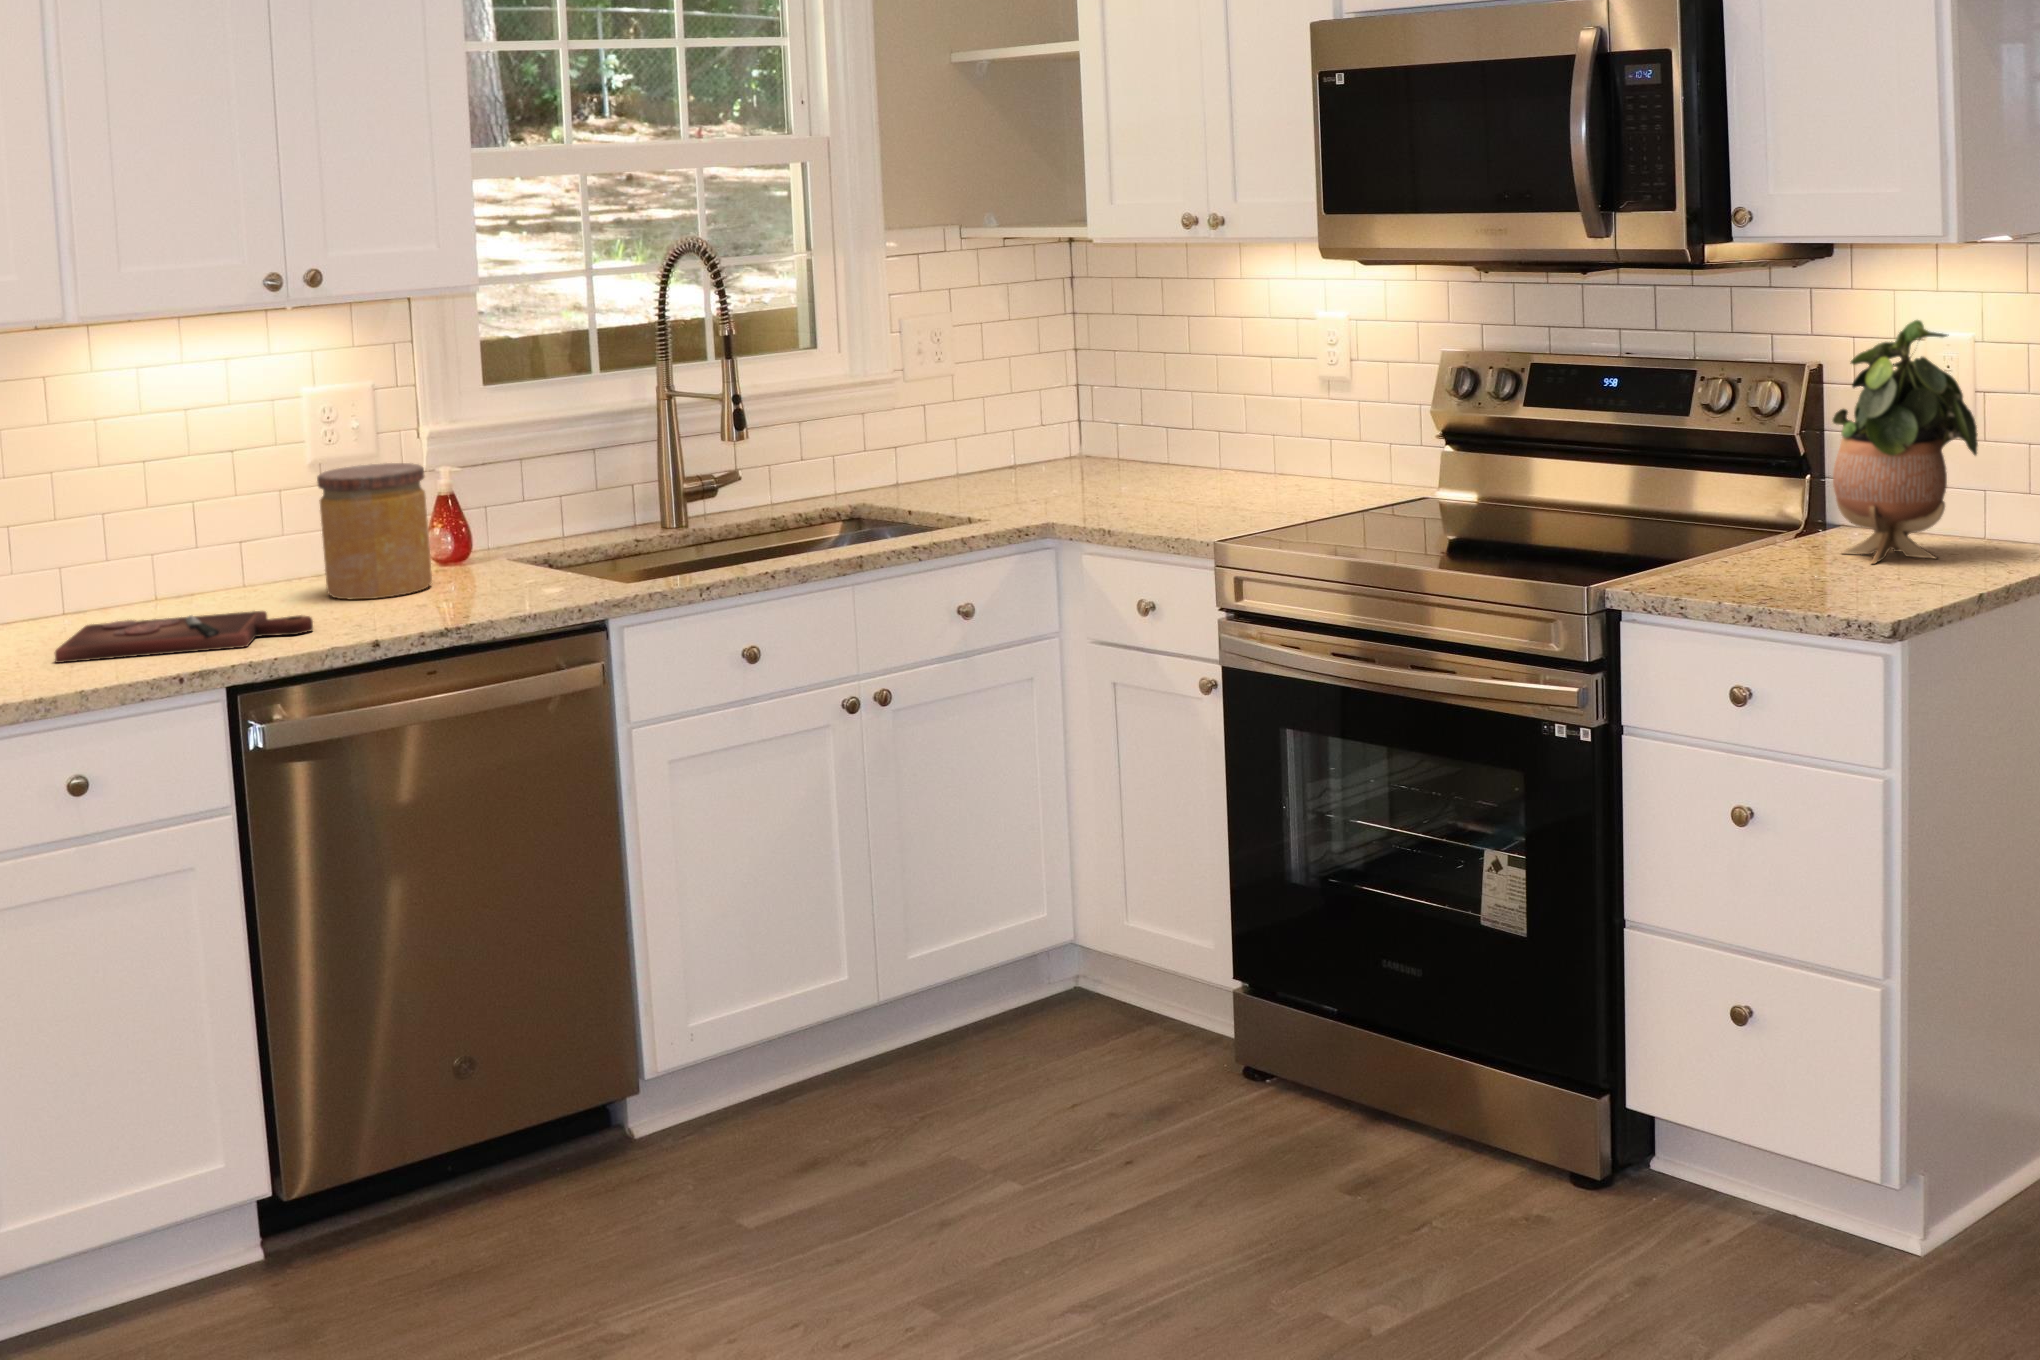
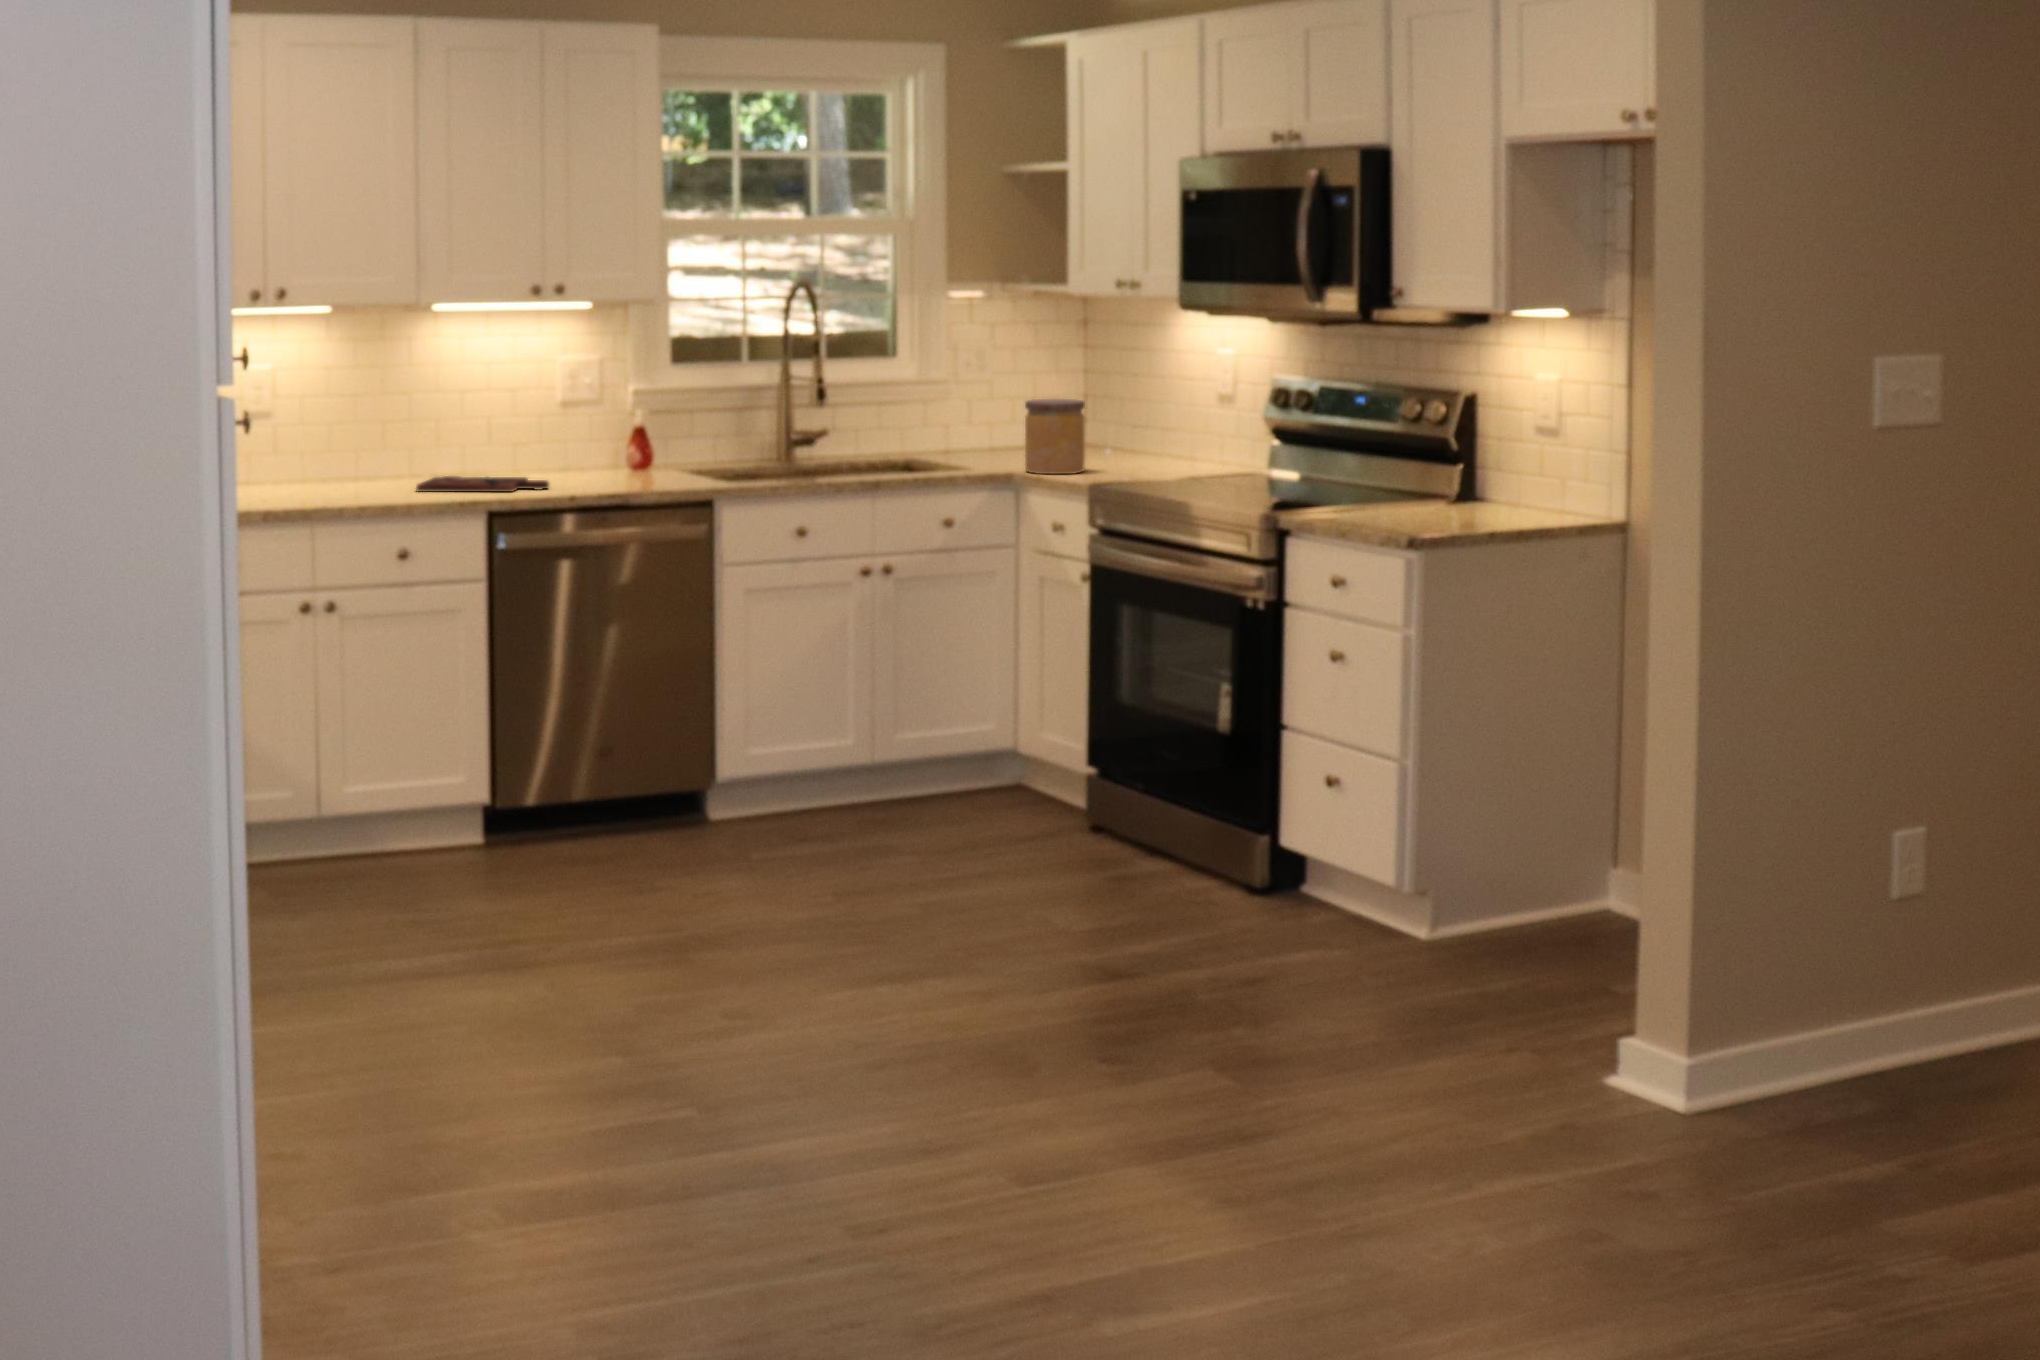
potted plant: present [1833,320,1978,564] -> none [1452,364,1545,519]
jar: present [317,463,432,599] -> present [1025,399,1085,474]

